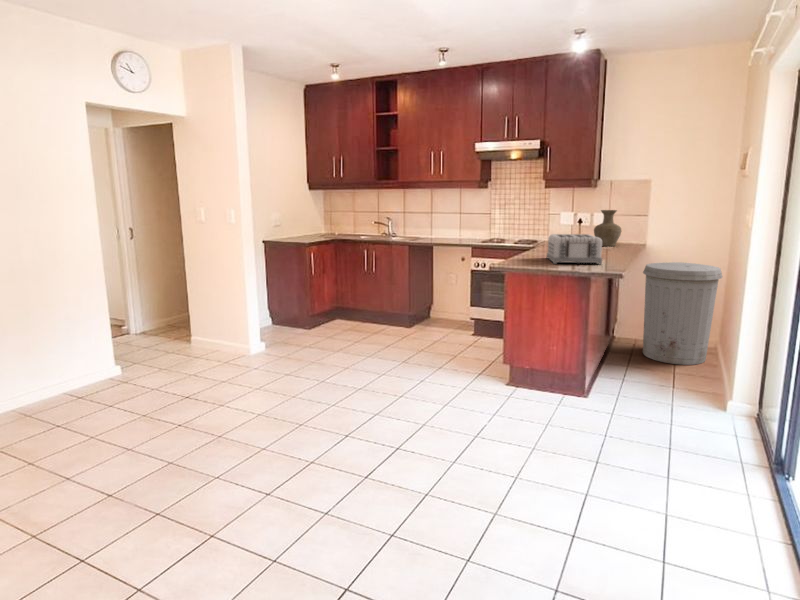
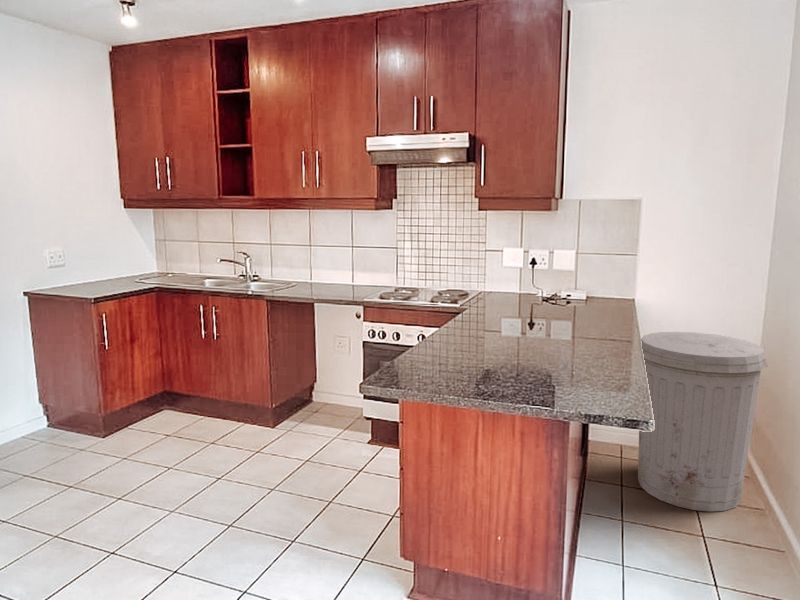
vase: present [594,210,622,246] -> none [555,246,599,304]
toaster: present [546,234,602,264] -> none [476,299,579,365]

